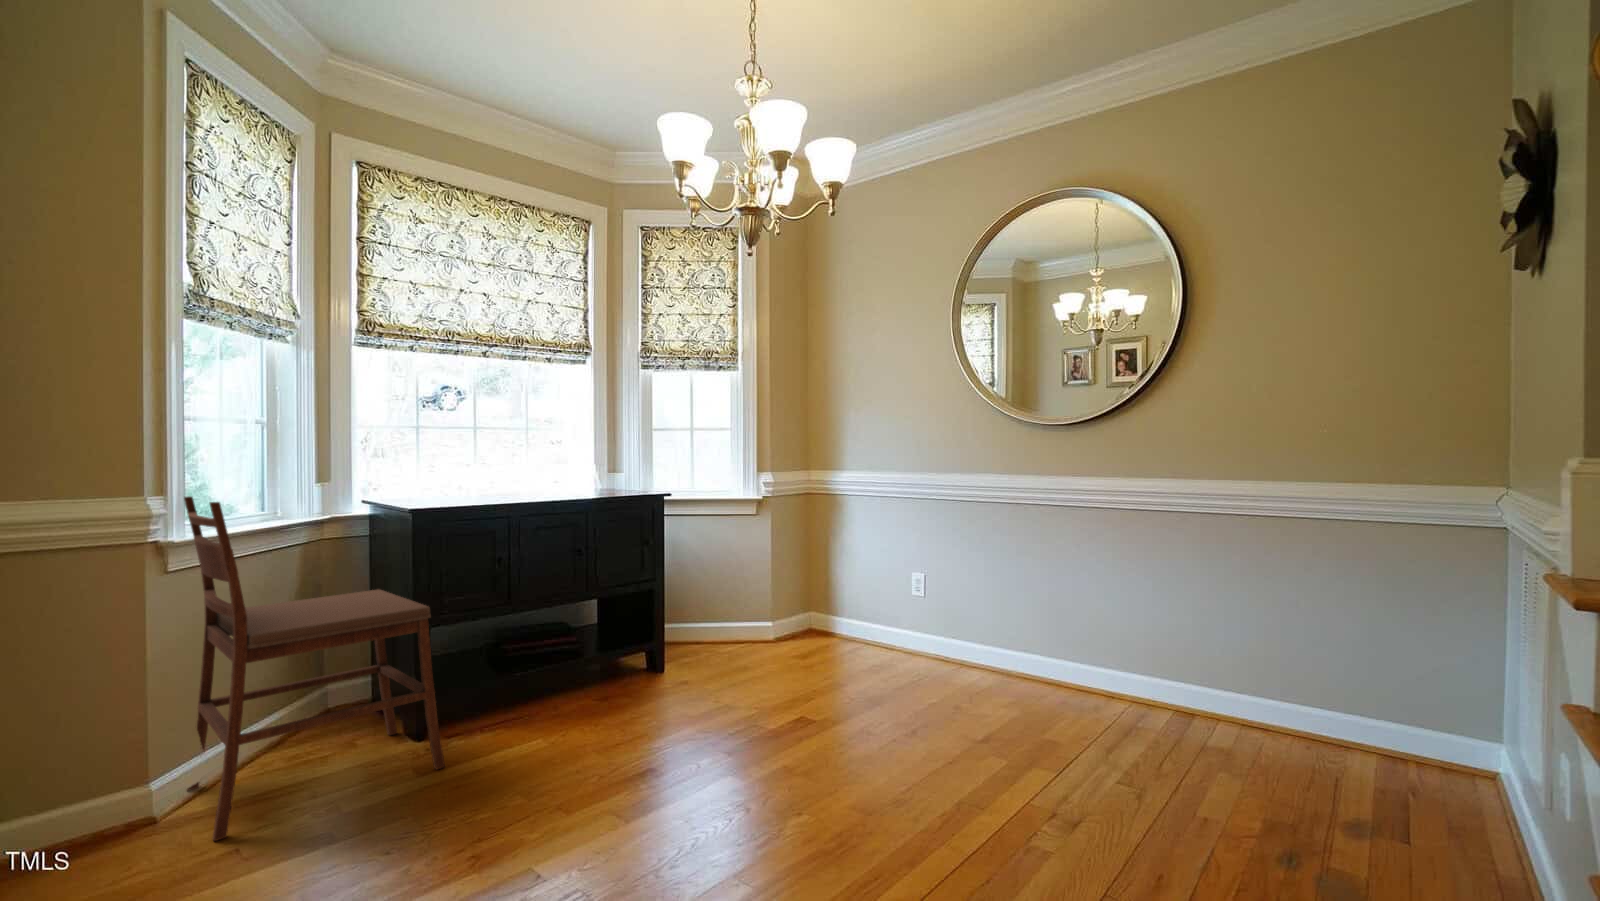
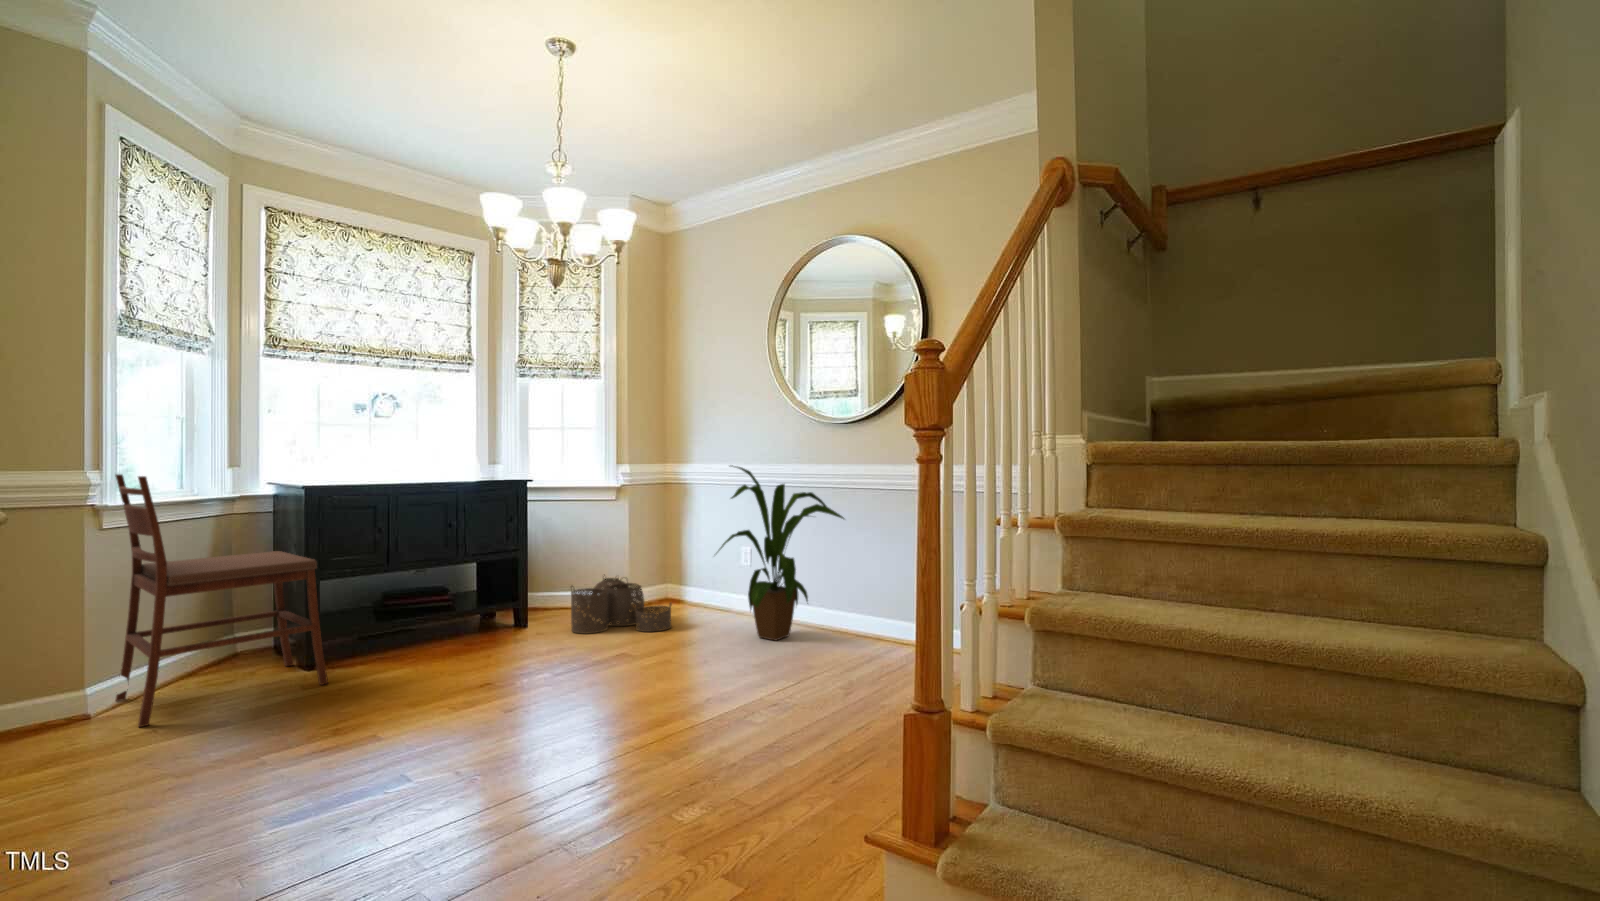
house plant: none [913,476,1092,707] -> present [719,465,844,641]
woven basket: none [720,609,846,689] -> present [571,577,671,633]

